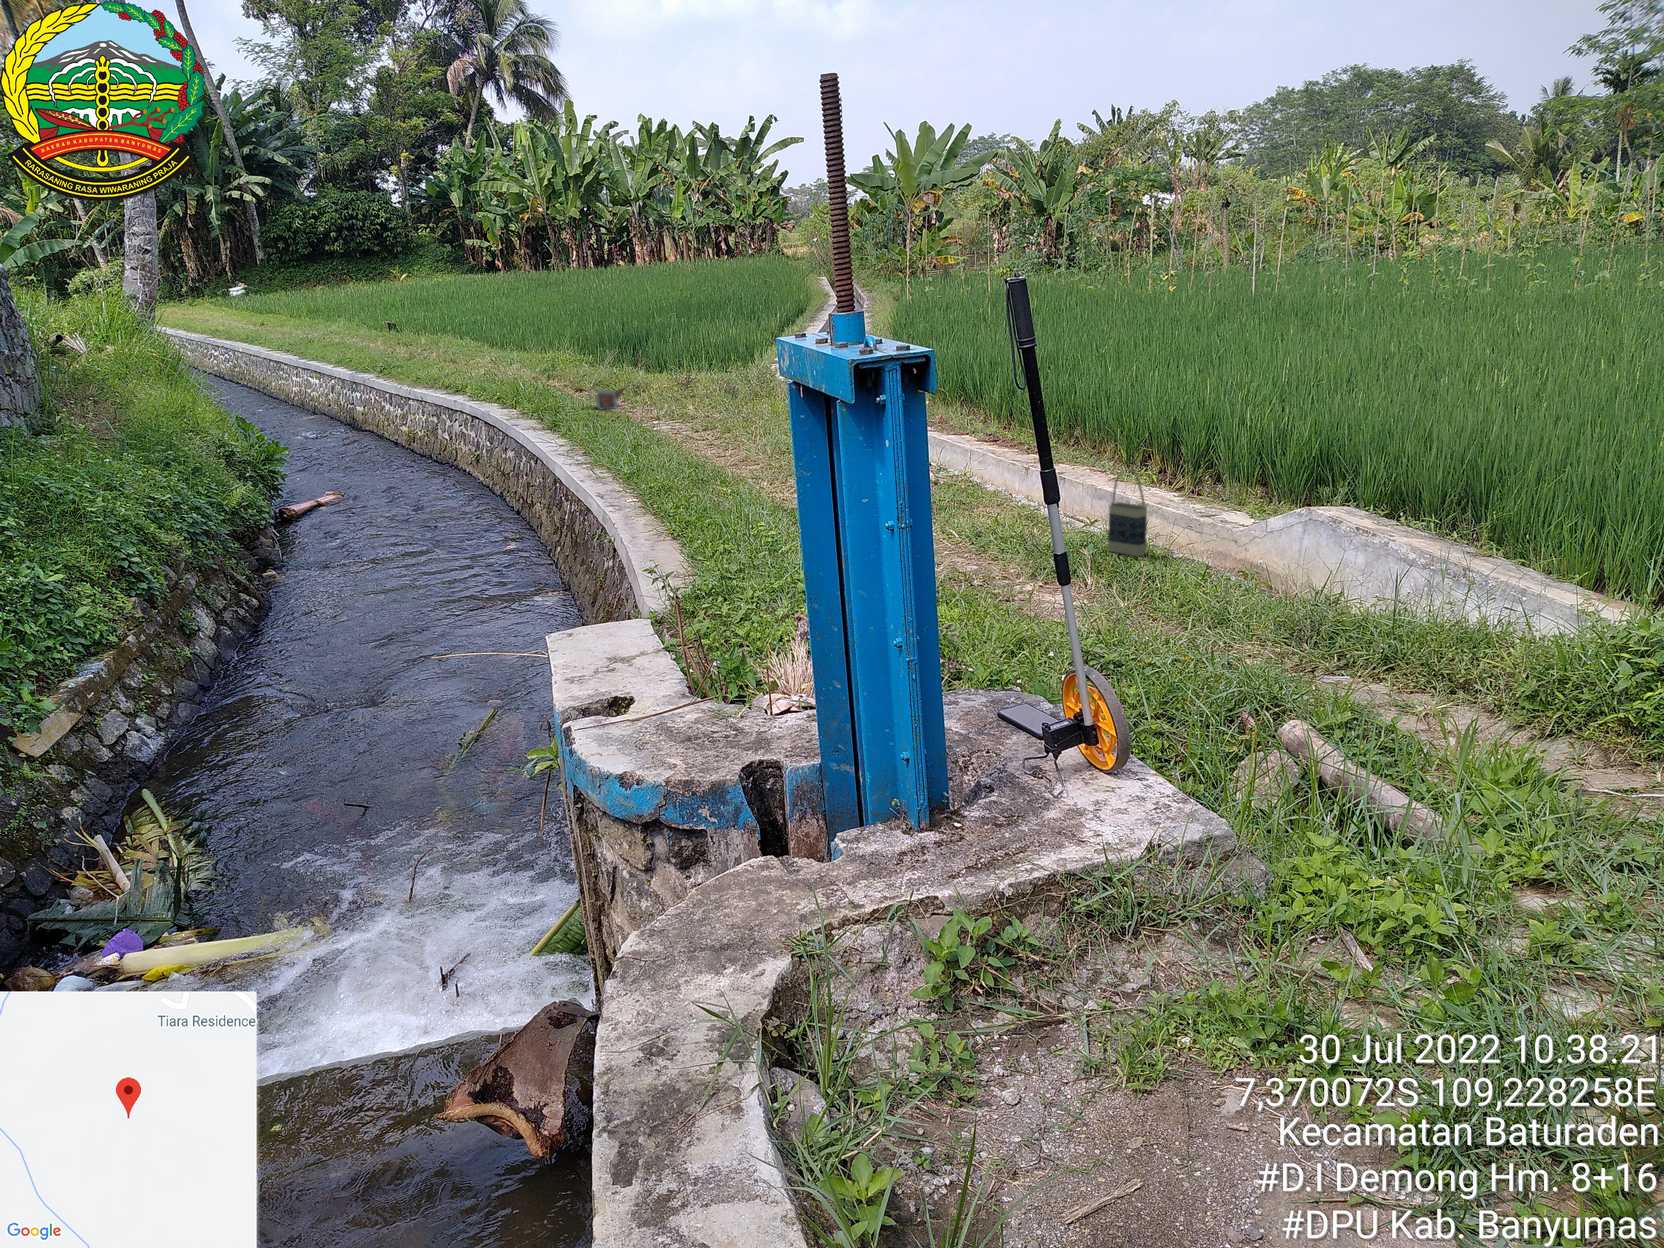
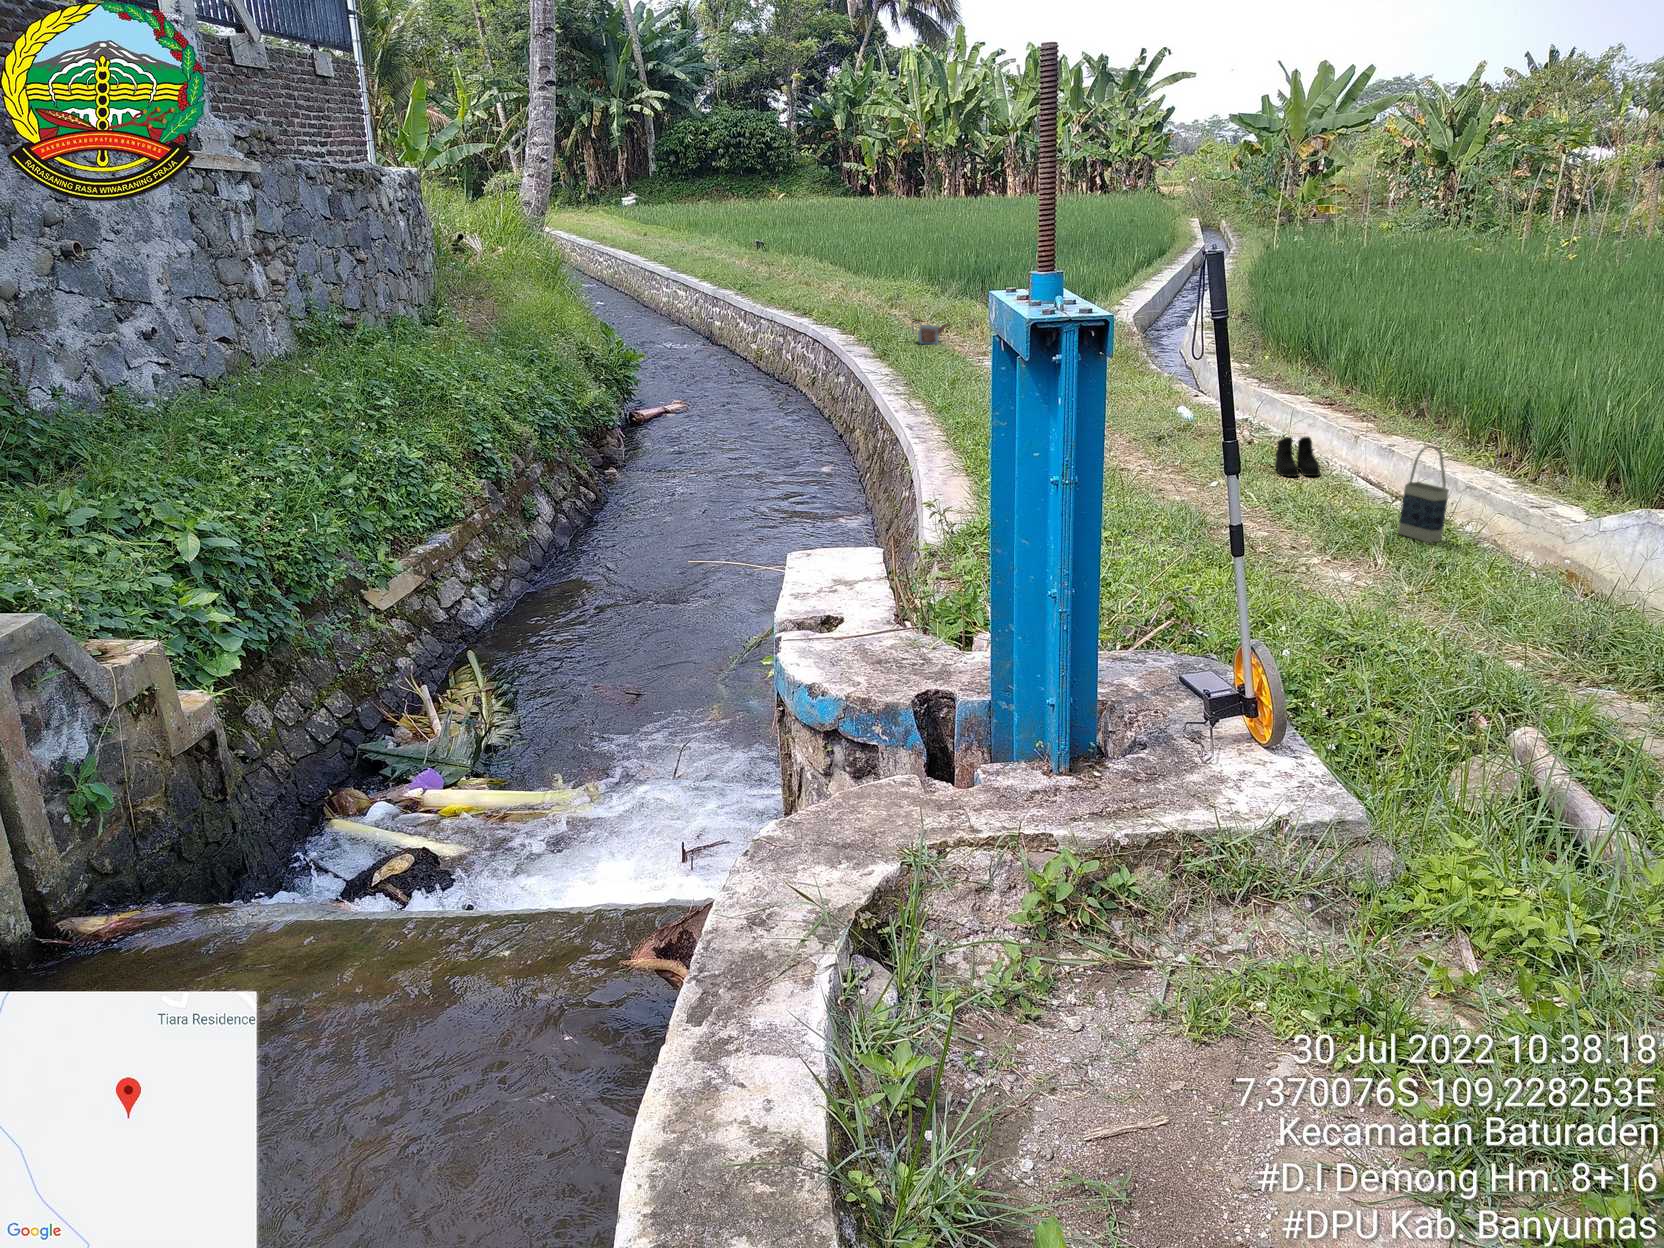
boots: none [977,469,1019,508] -> present [1275,437,1320,477]

